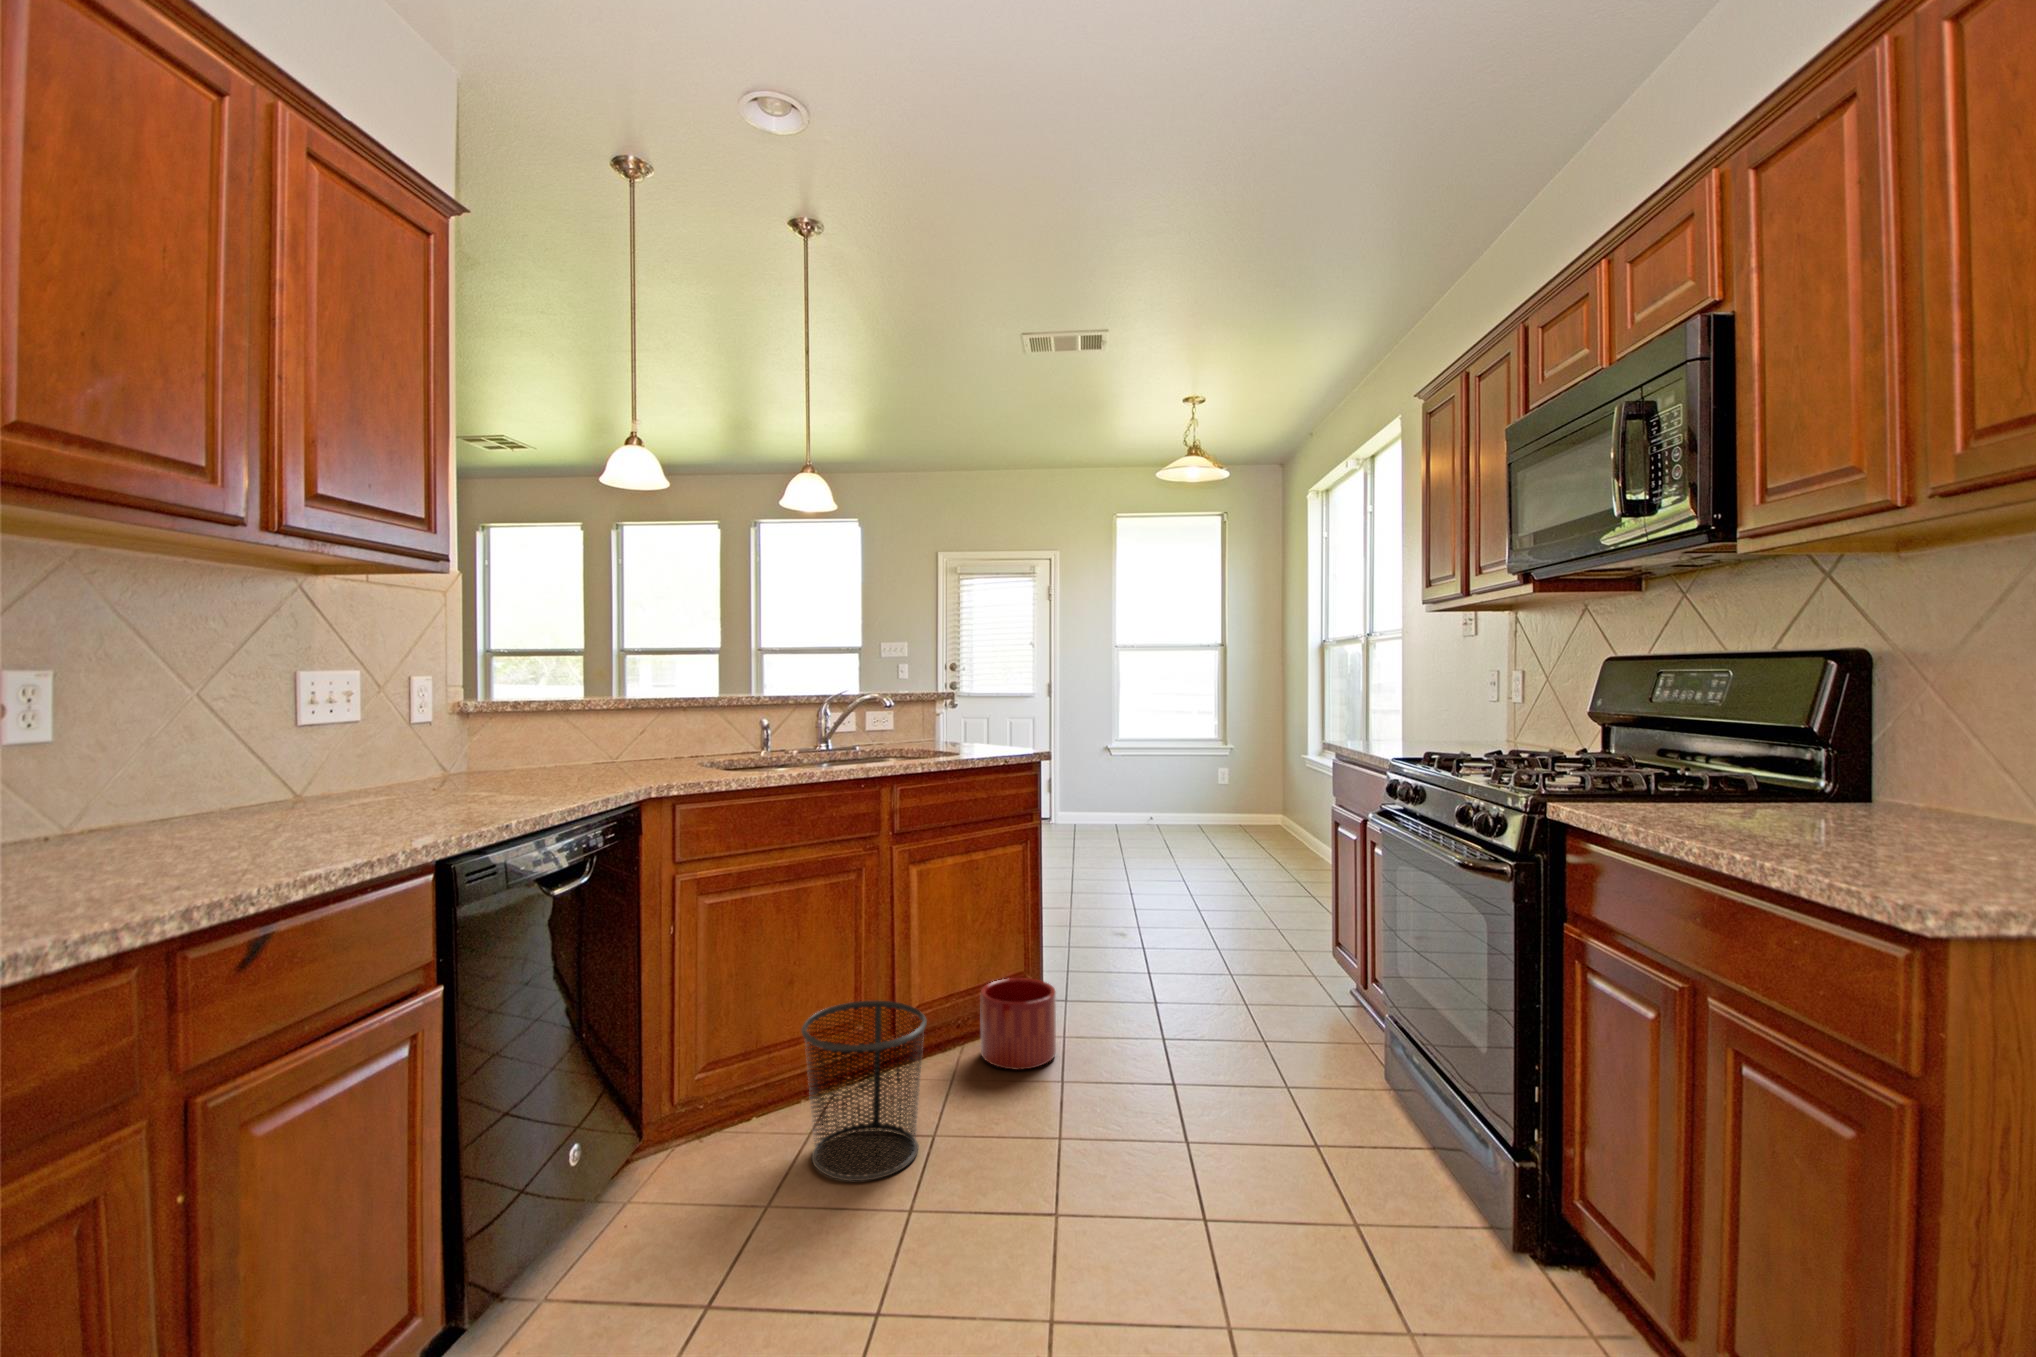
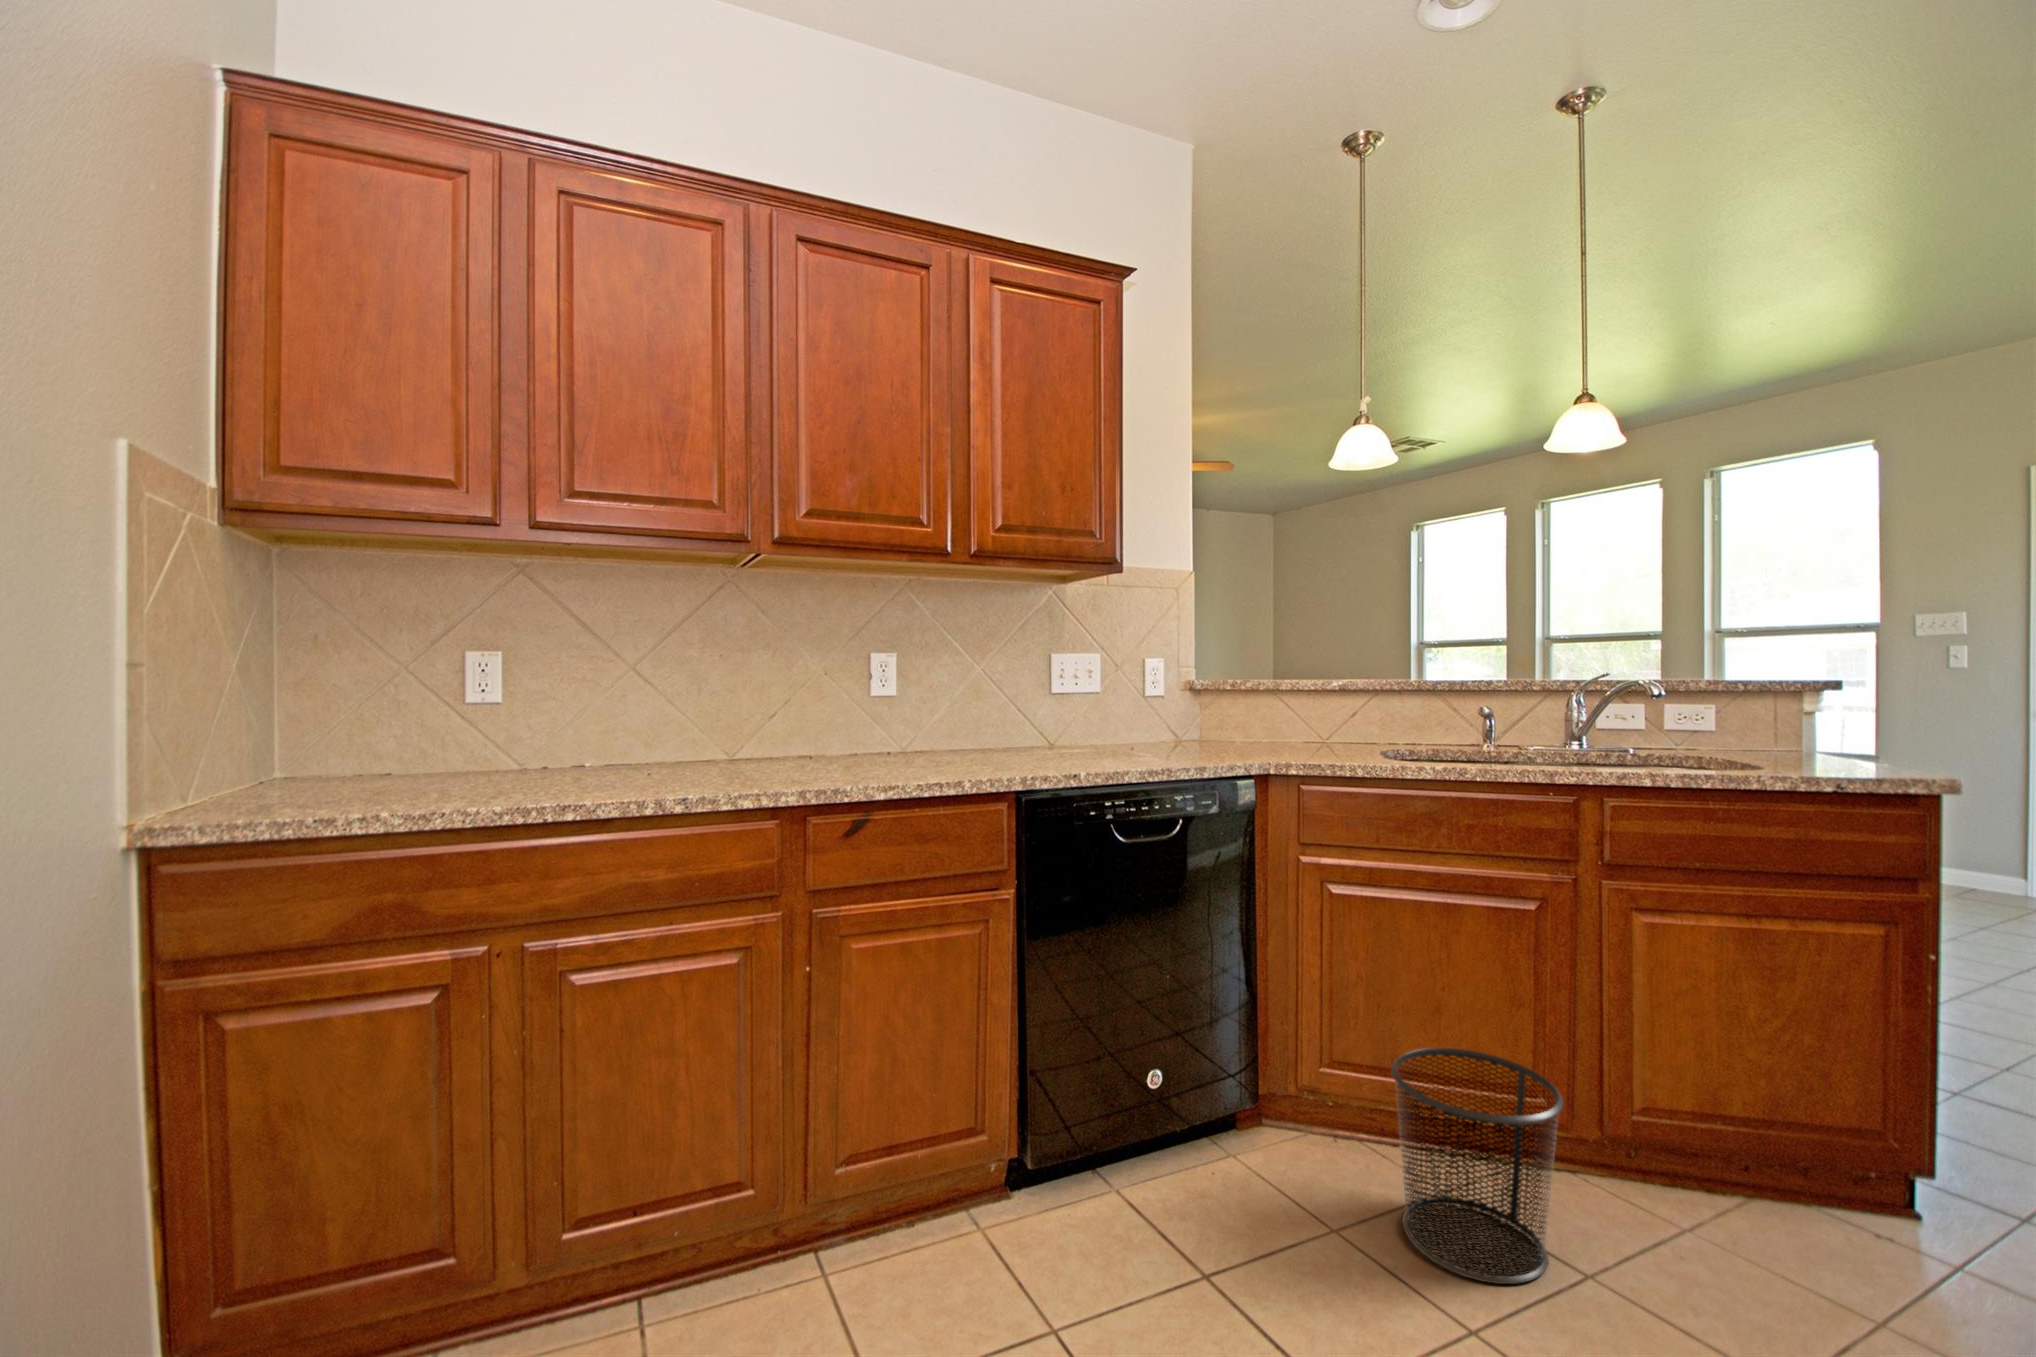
planter: present [981,978,1056,1070] -> none [1758,1123,1921,1293]

